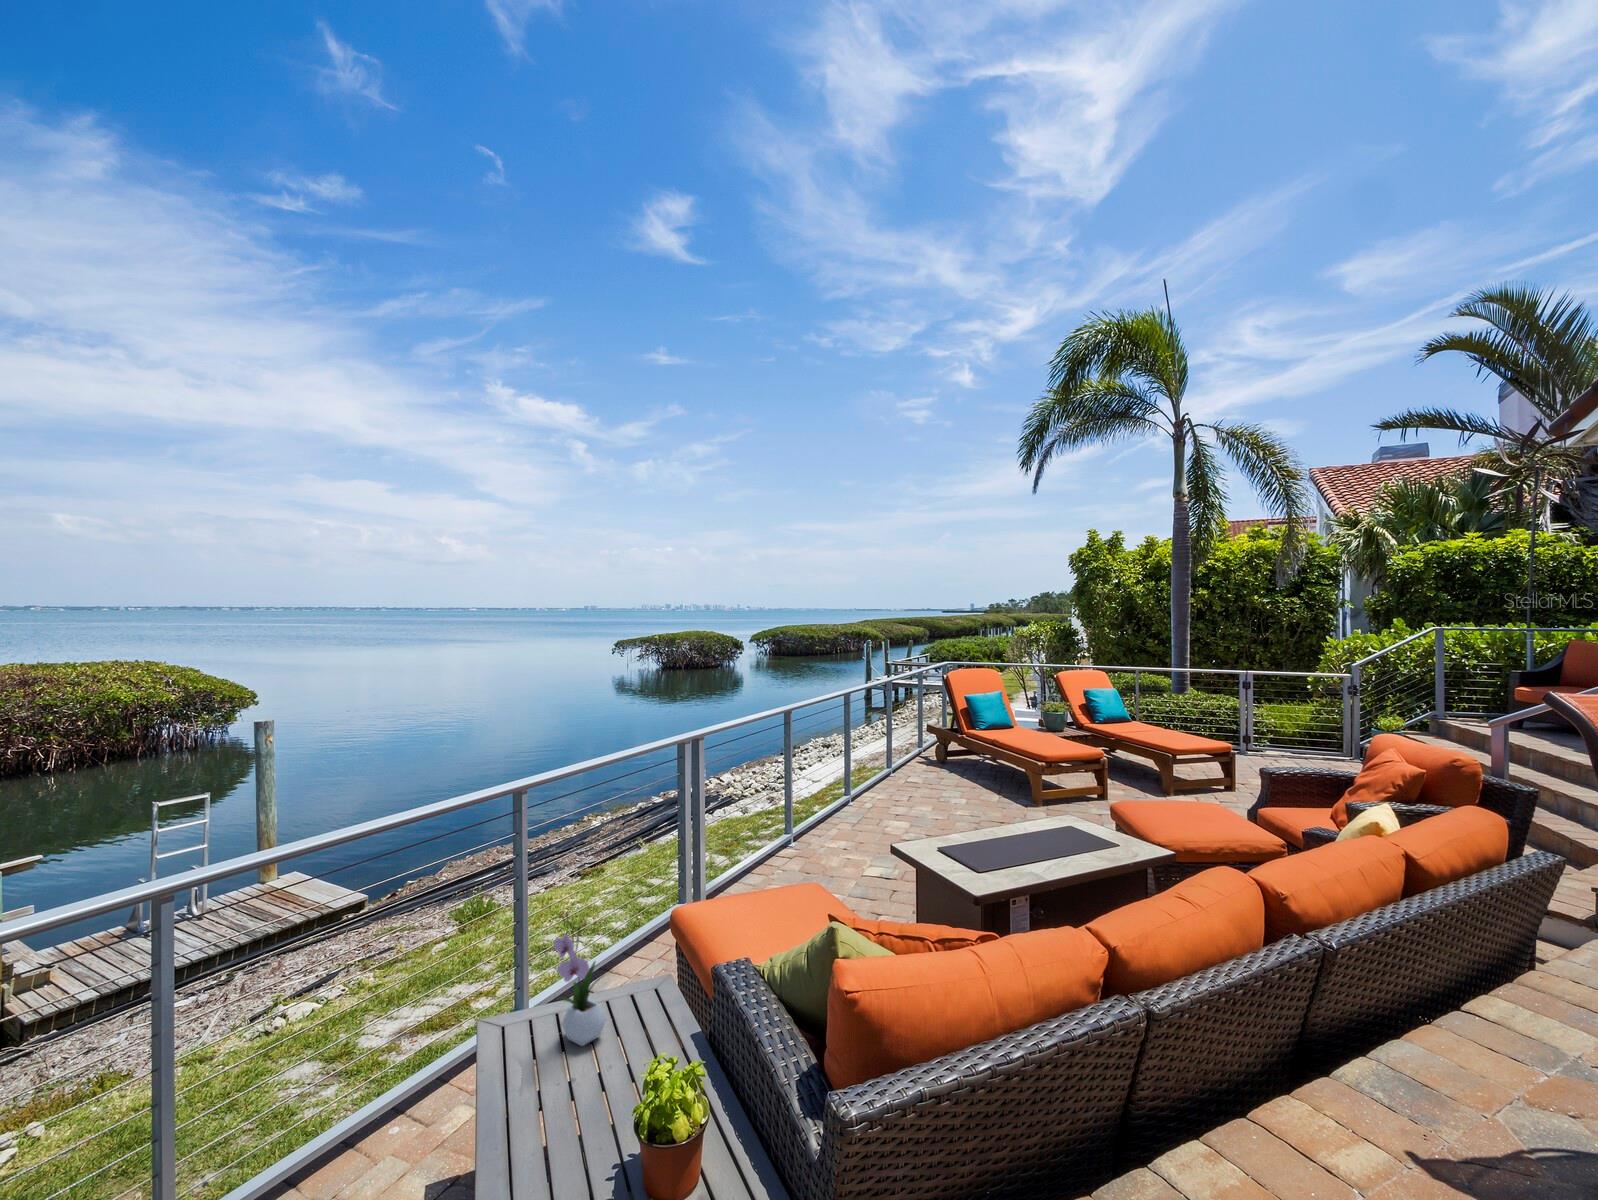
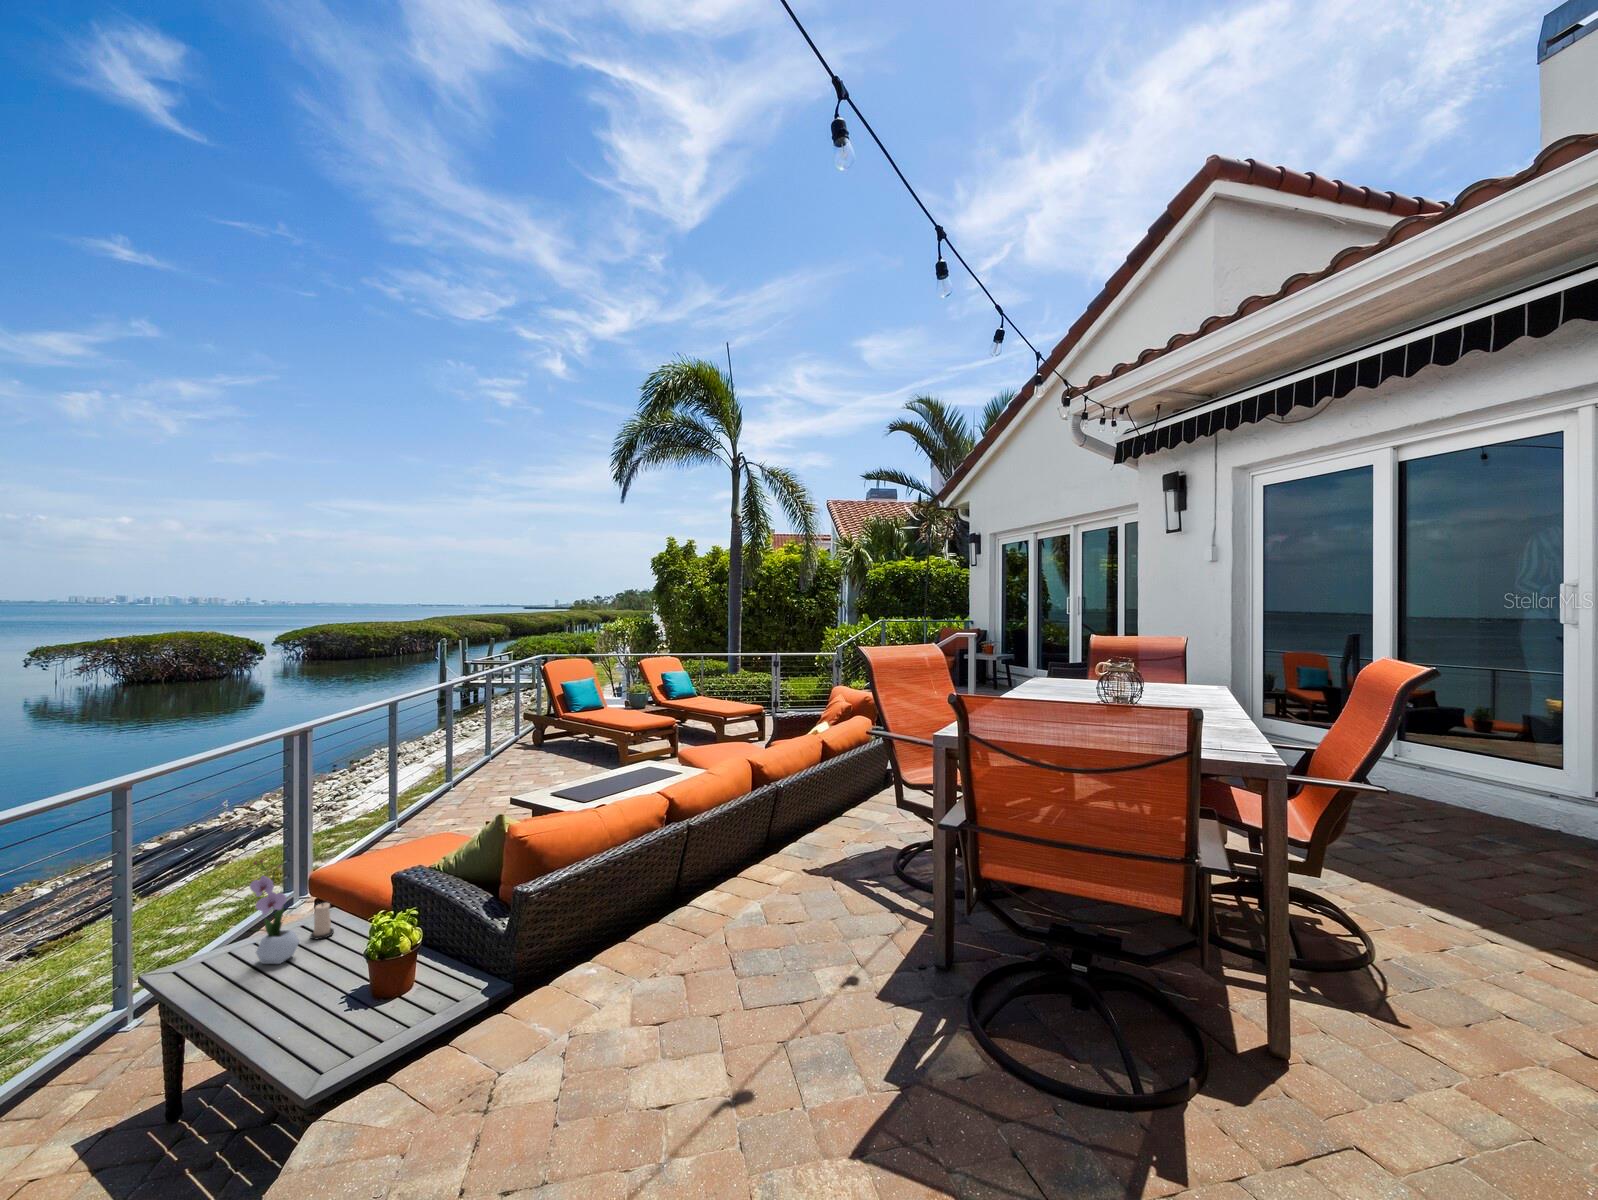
candle: none [627,969,652,1016] -> present [310,903,334,939]

